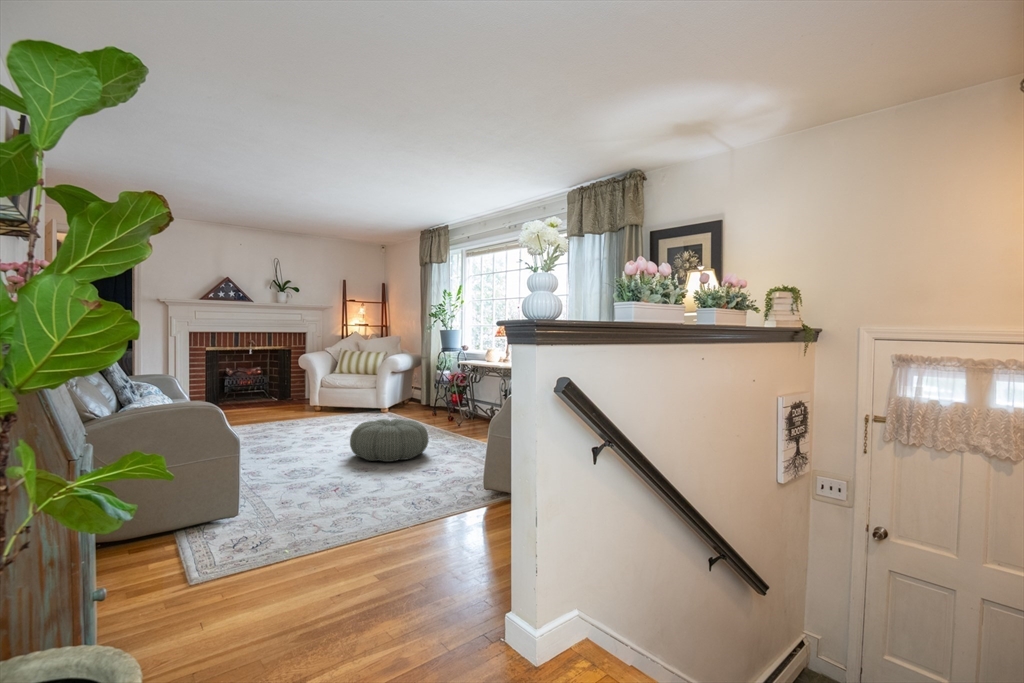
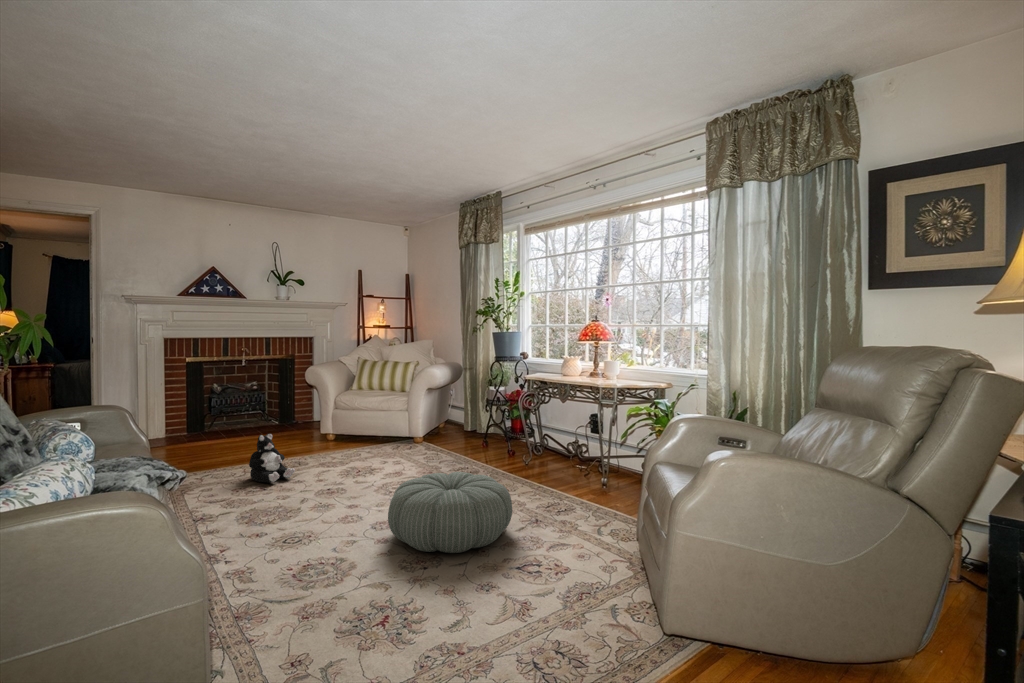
plush toy: none [260,399,292,432] -> present [249,434,295,483]

